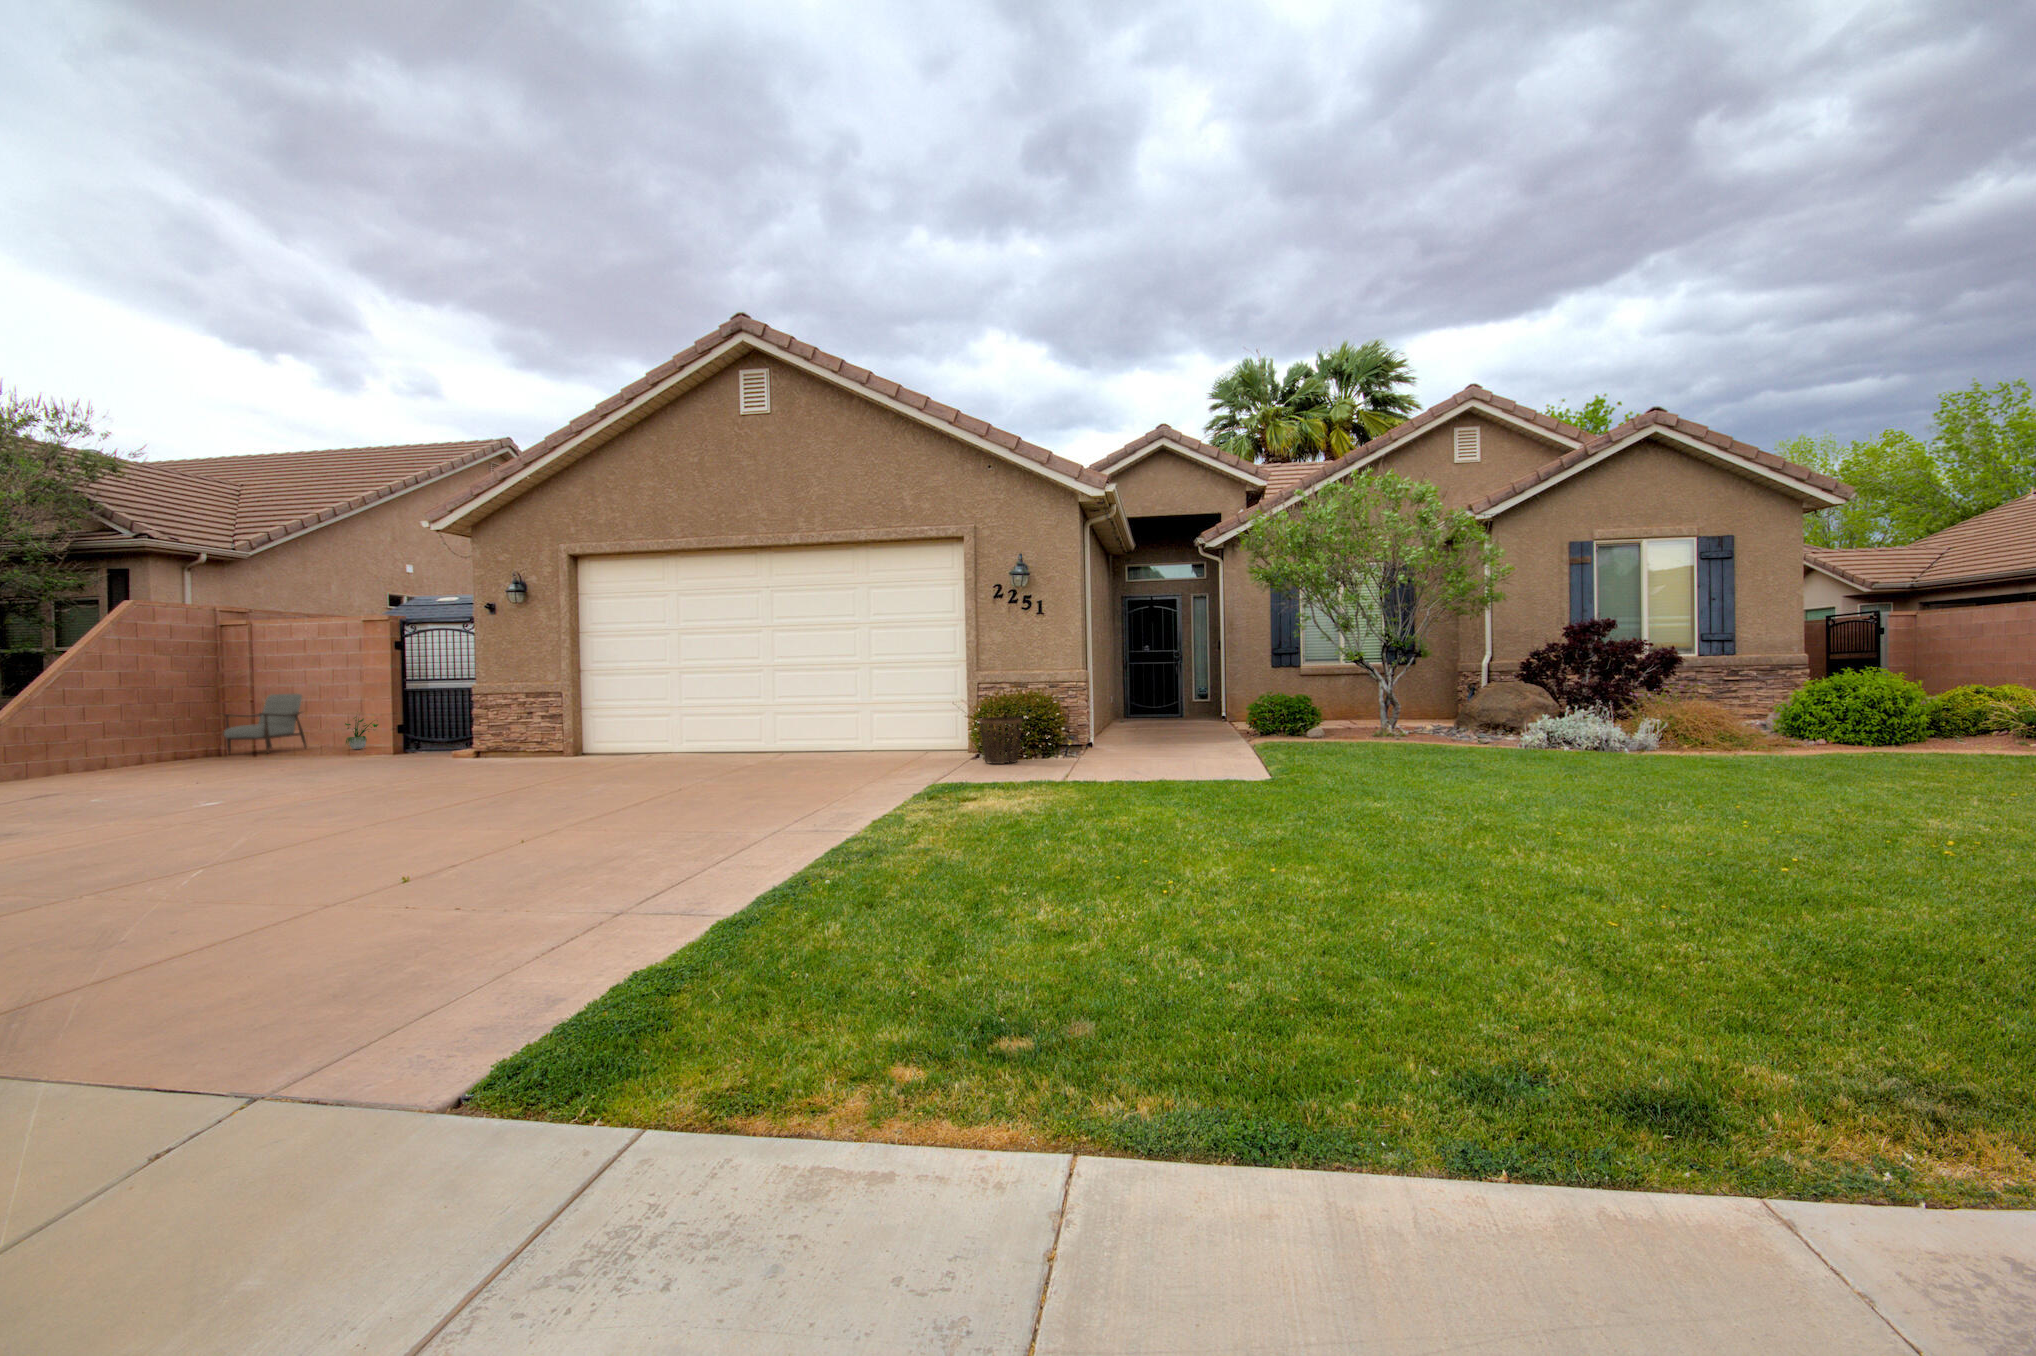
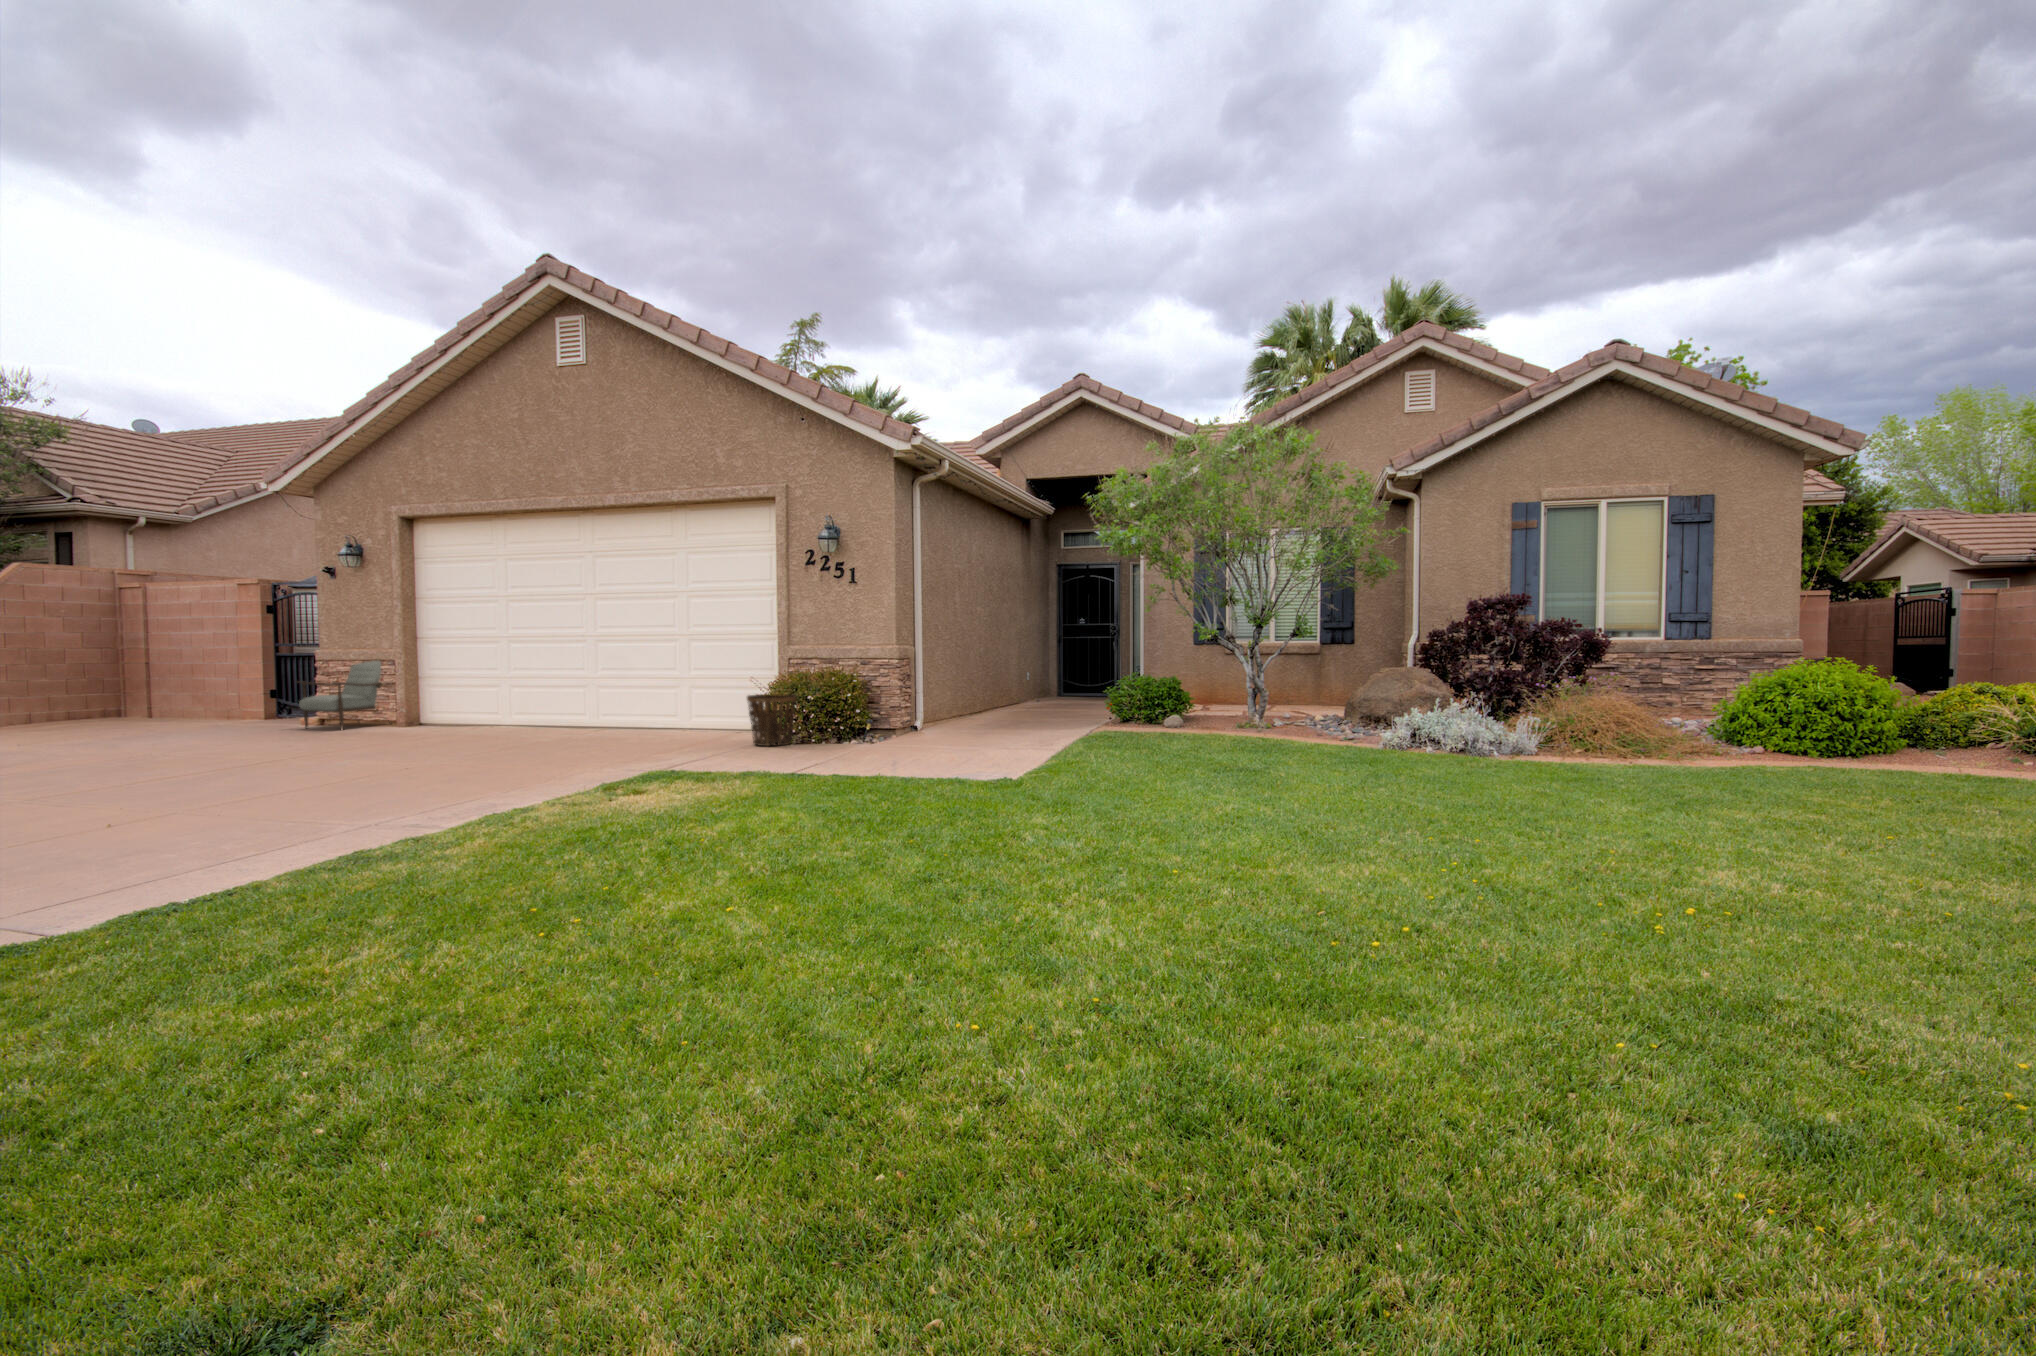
chair: present [220,694,307,754] -> present [298,661,389,730]
potted plant: present [345,716,378,749] -> none [224,673,259,714]

